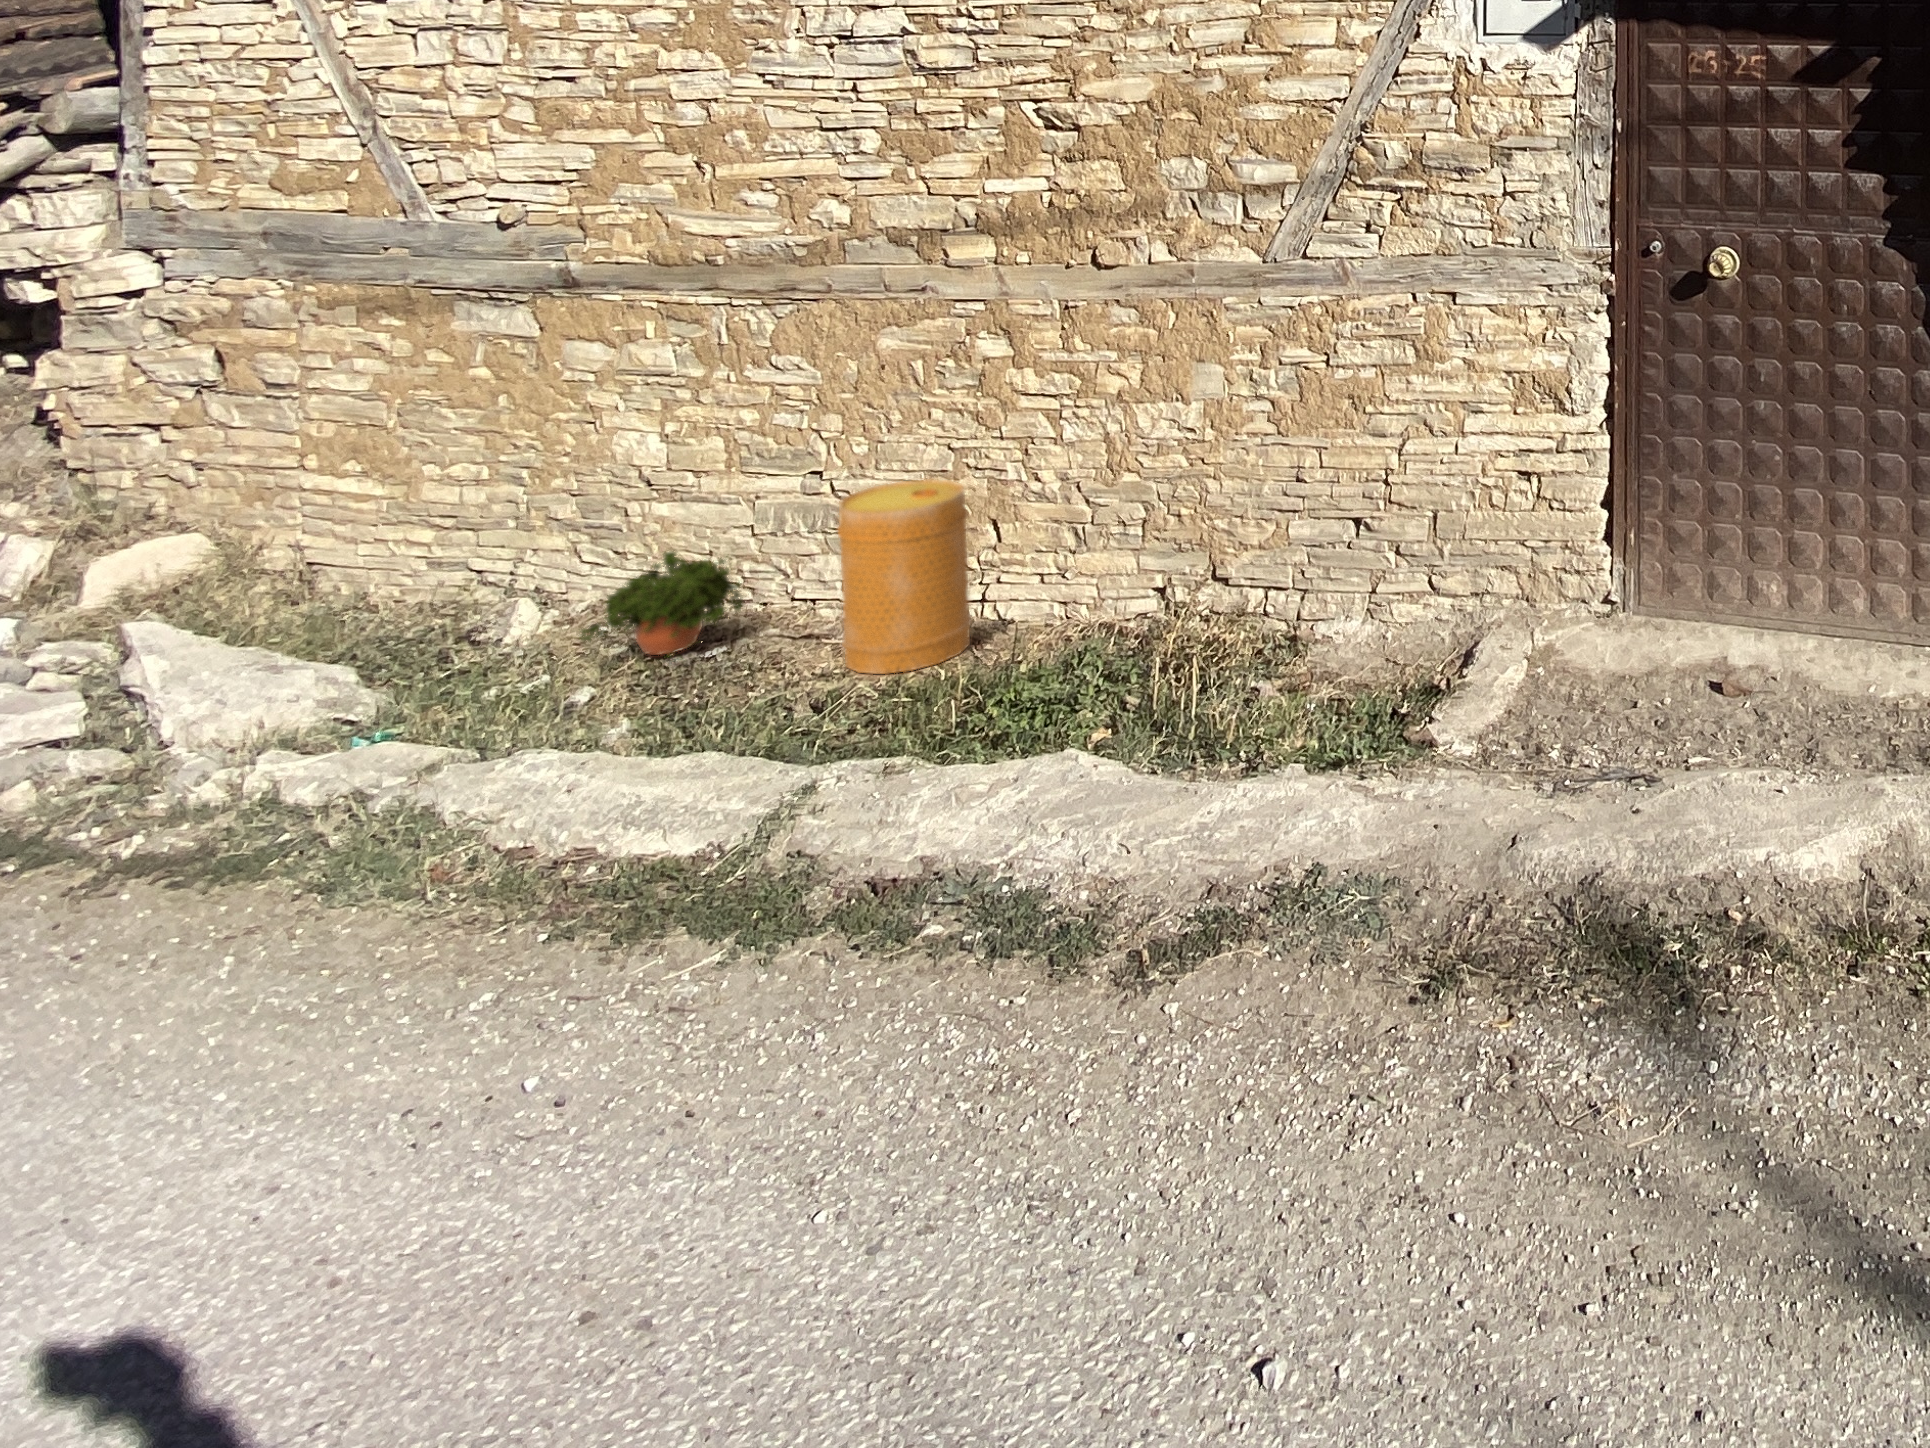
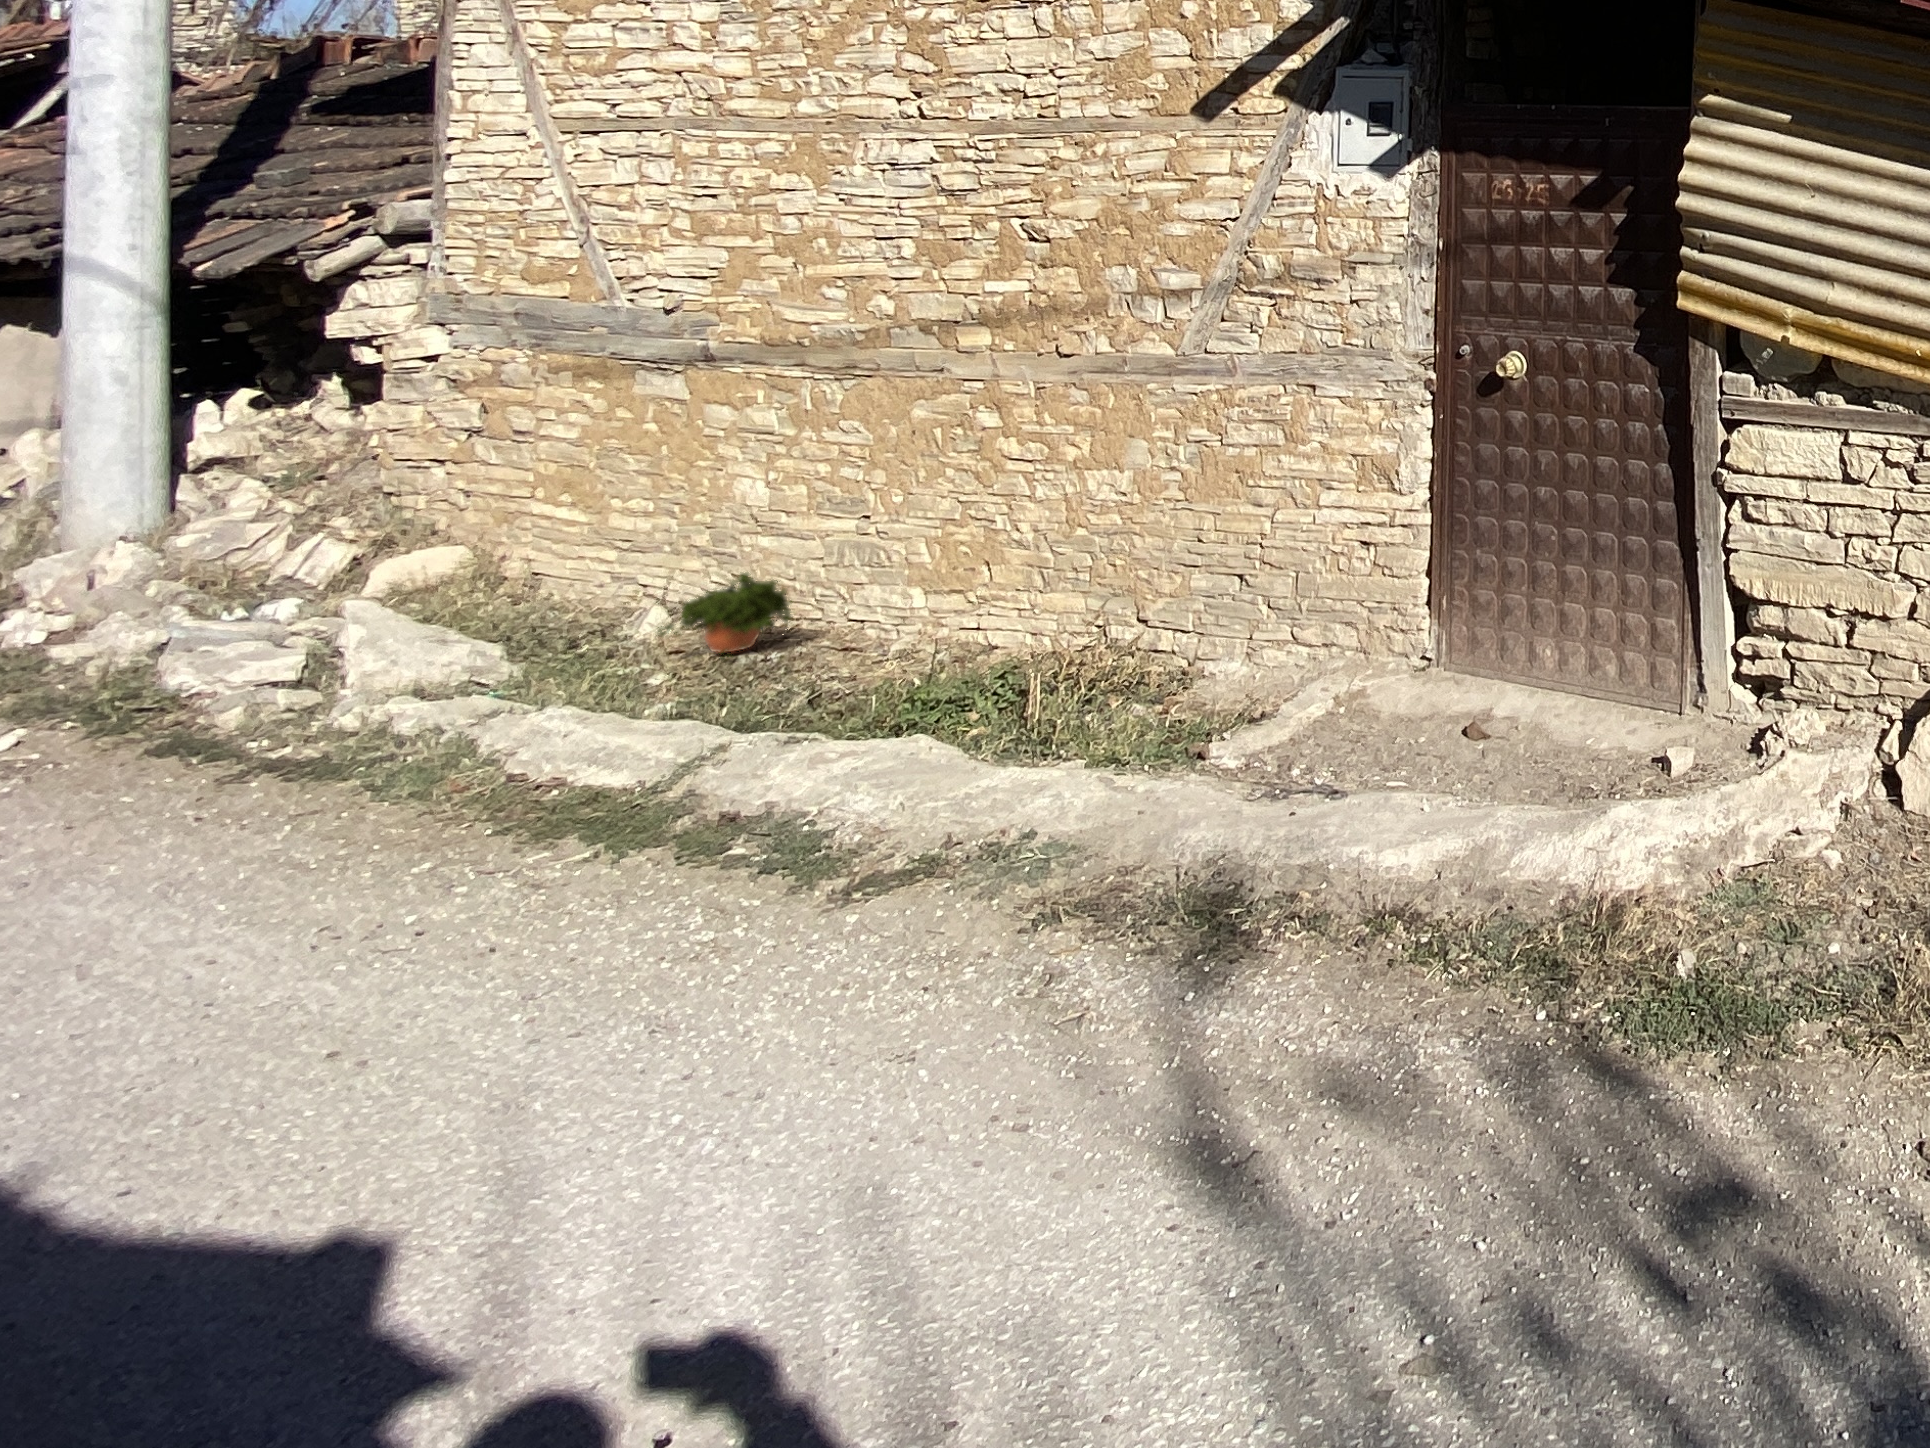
basket: present [838,479,971,674] -> none [839,524,951,677]

